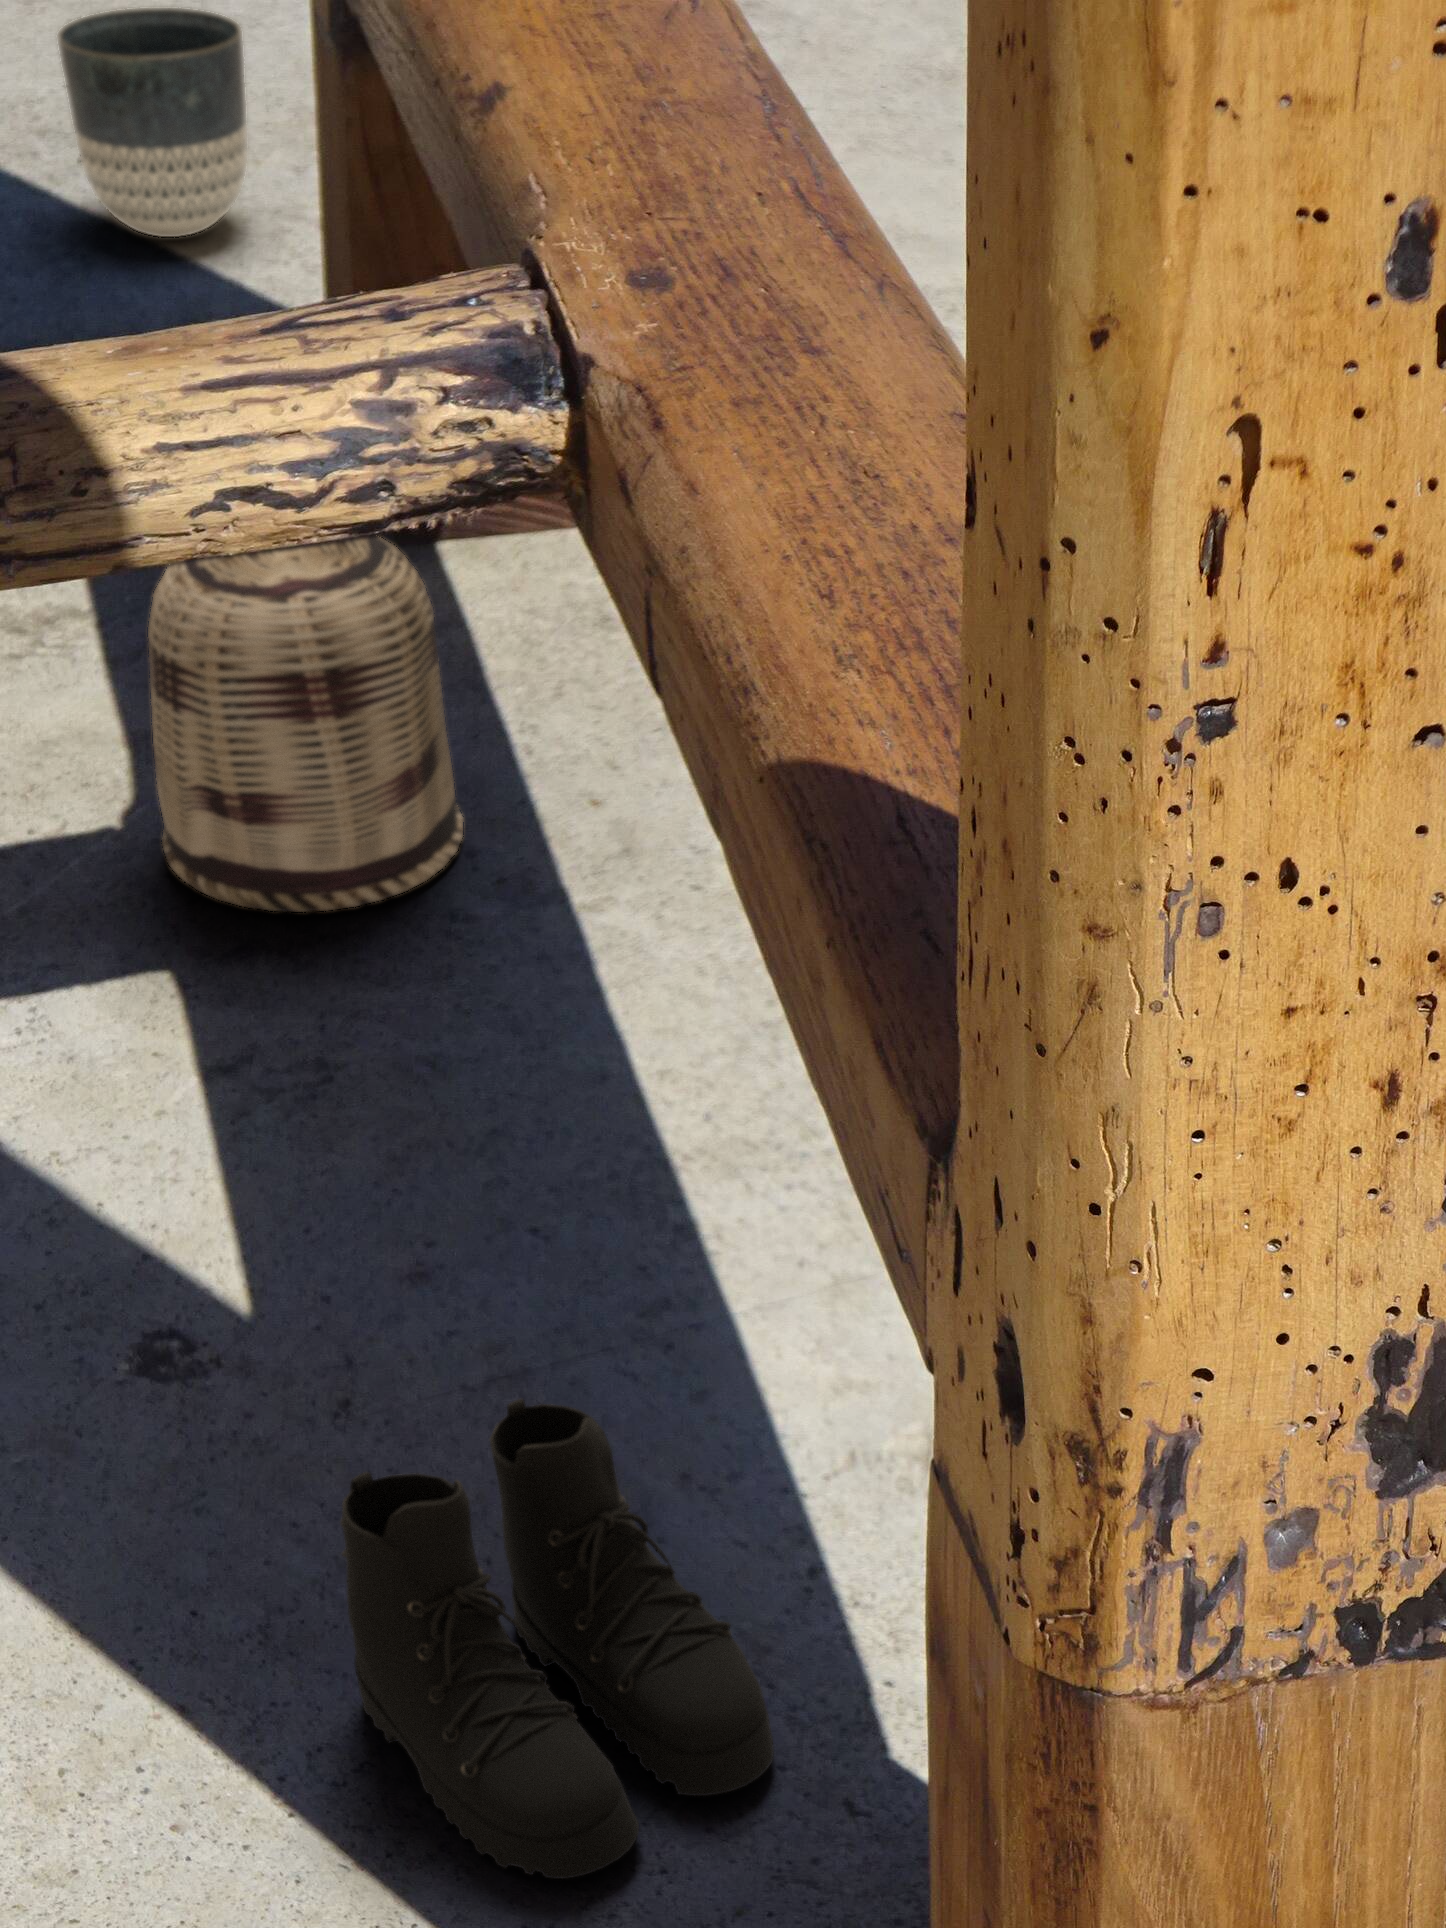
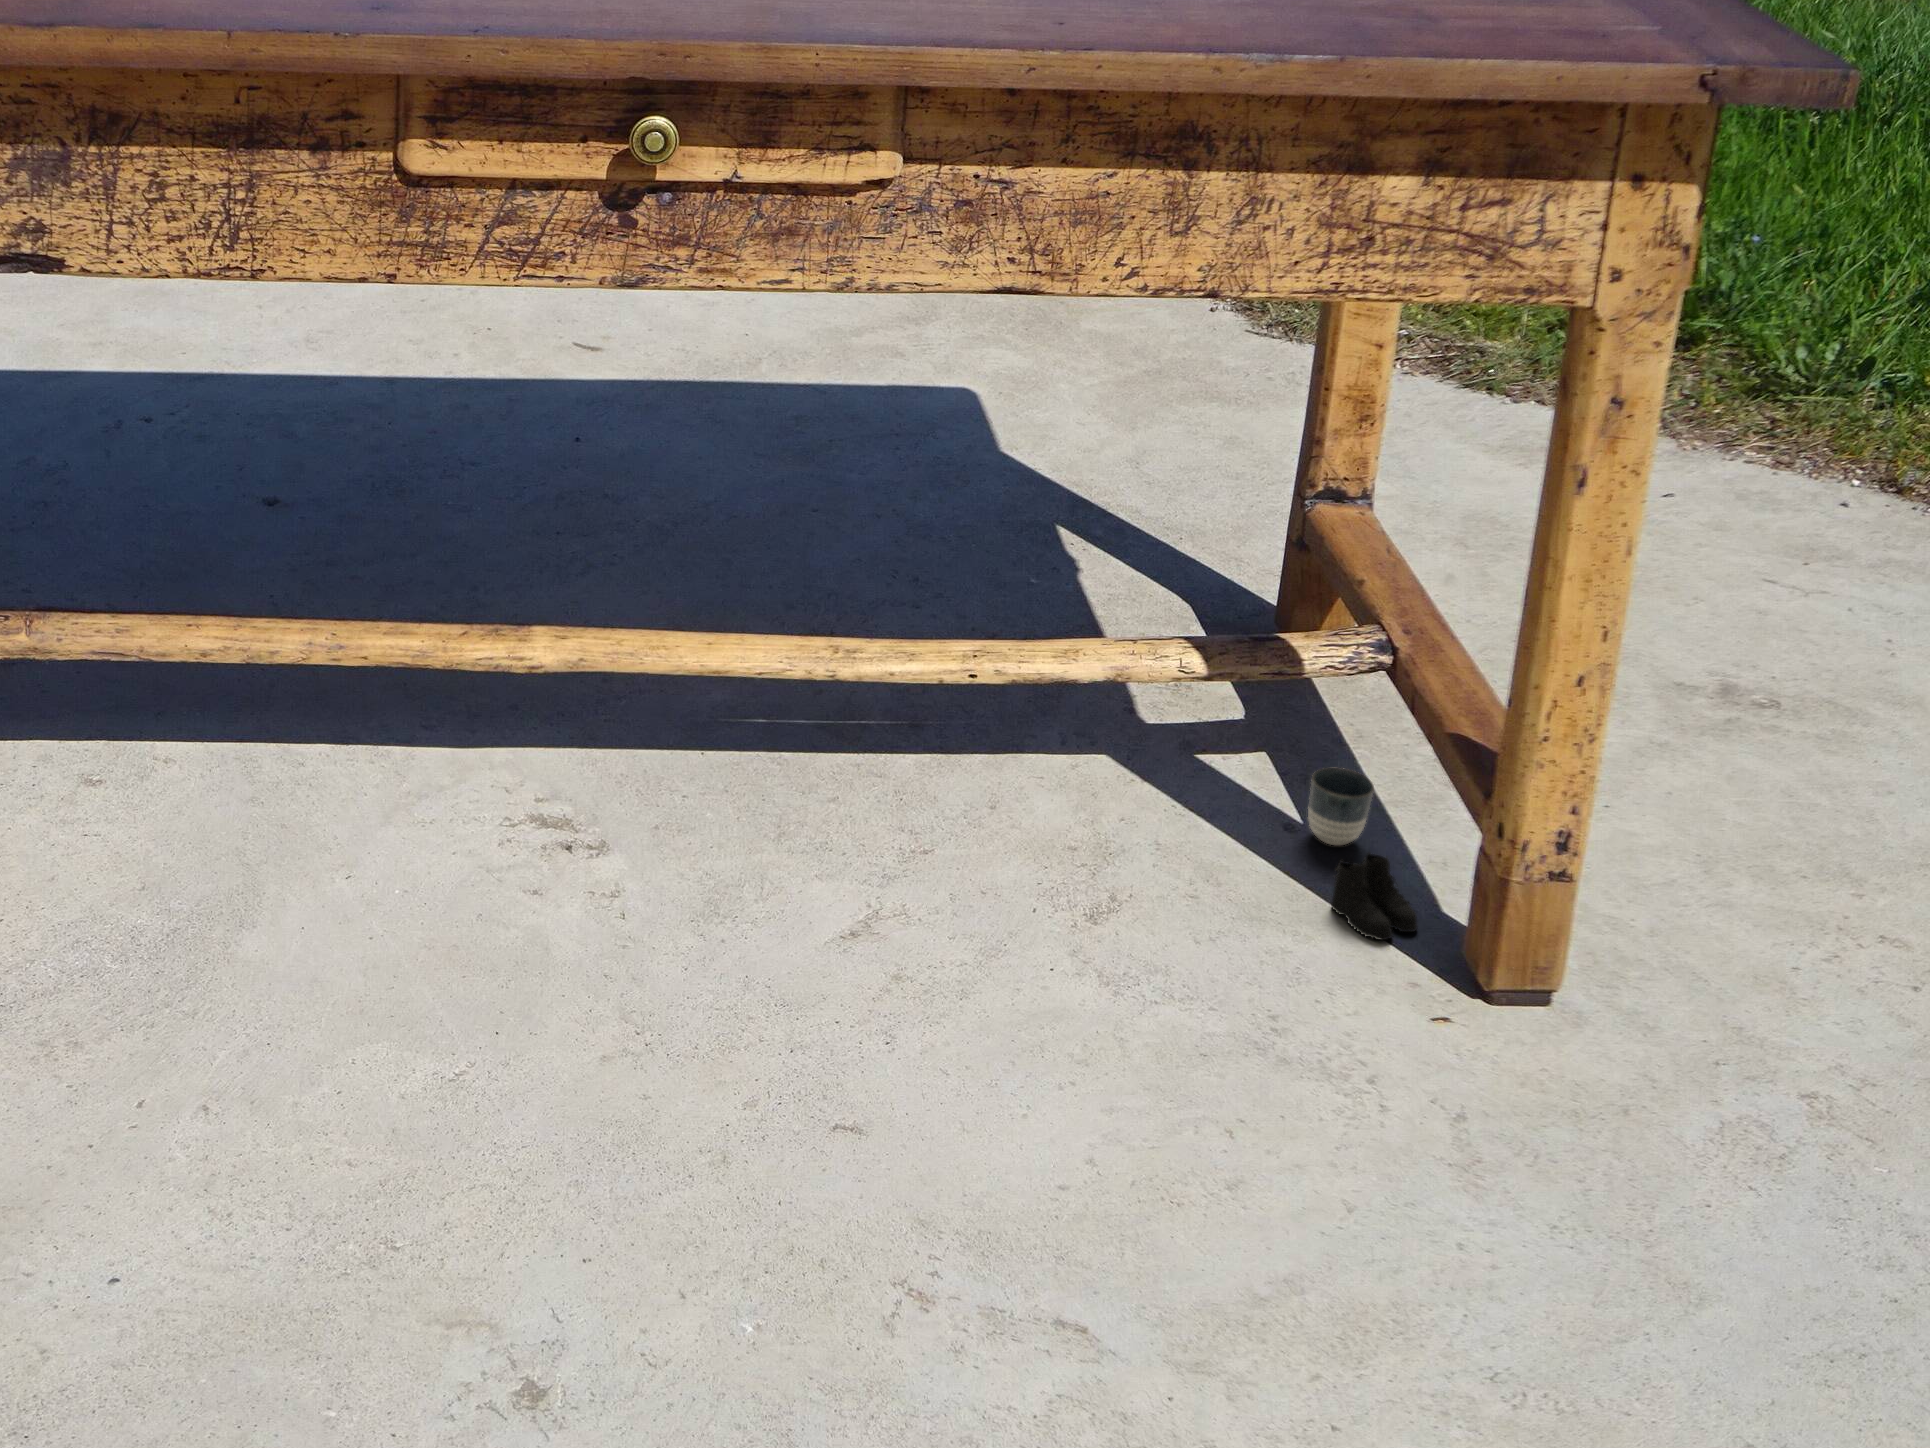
planter: present [58,8,247,237] -> present [1308,768,1374,846]
basket: present [148,538,463,912] -> none [1234,645,1315,753]

